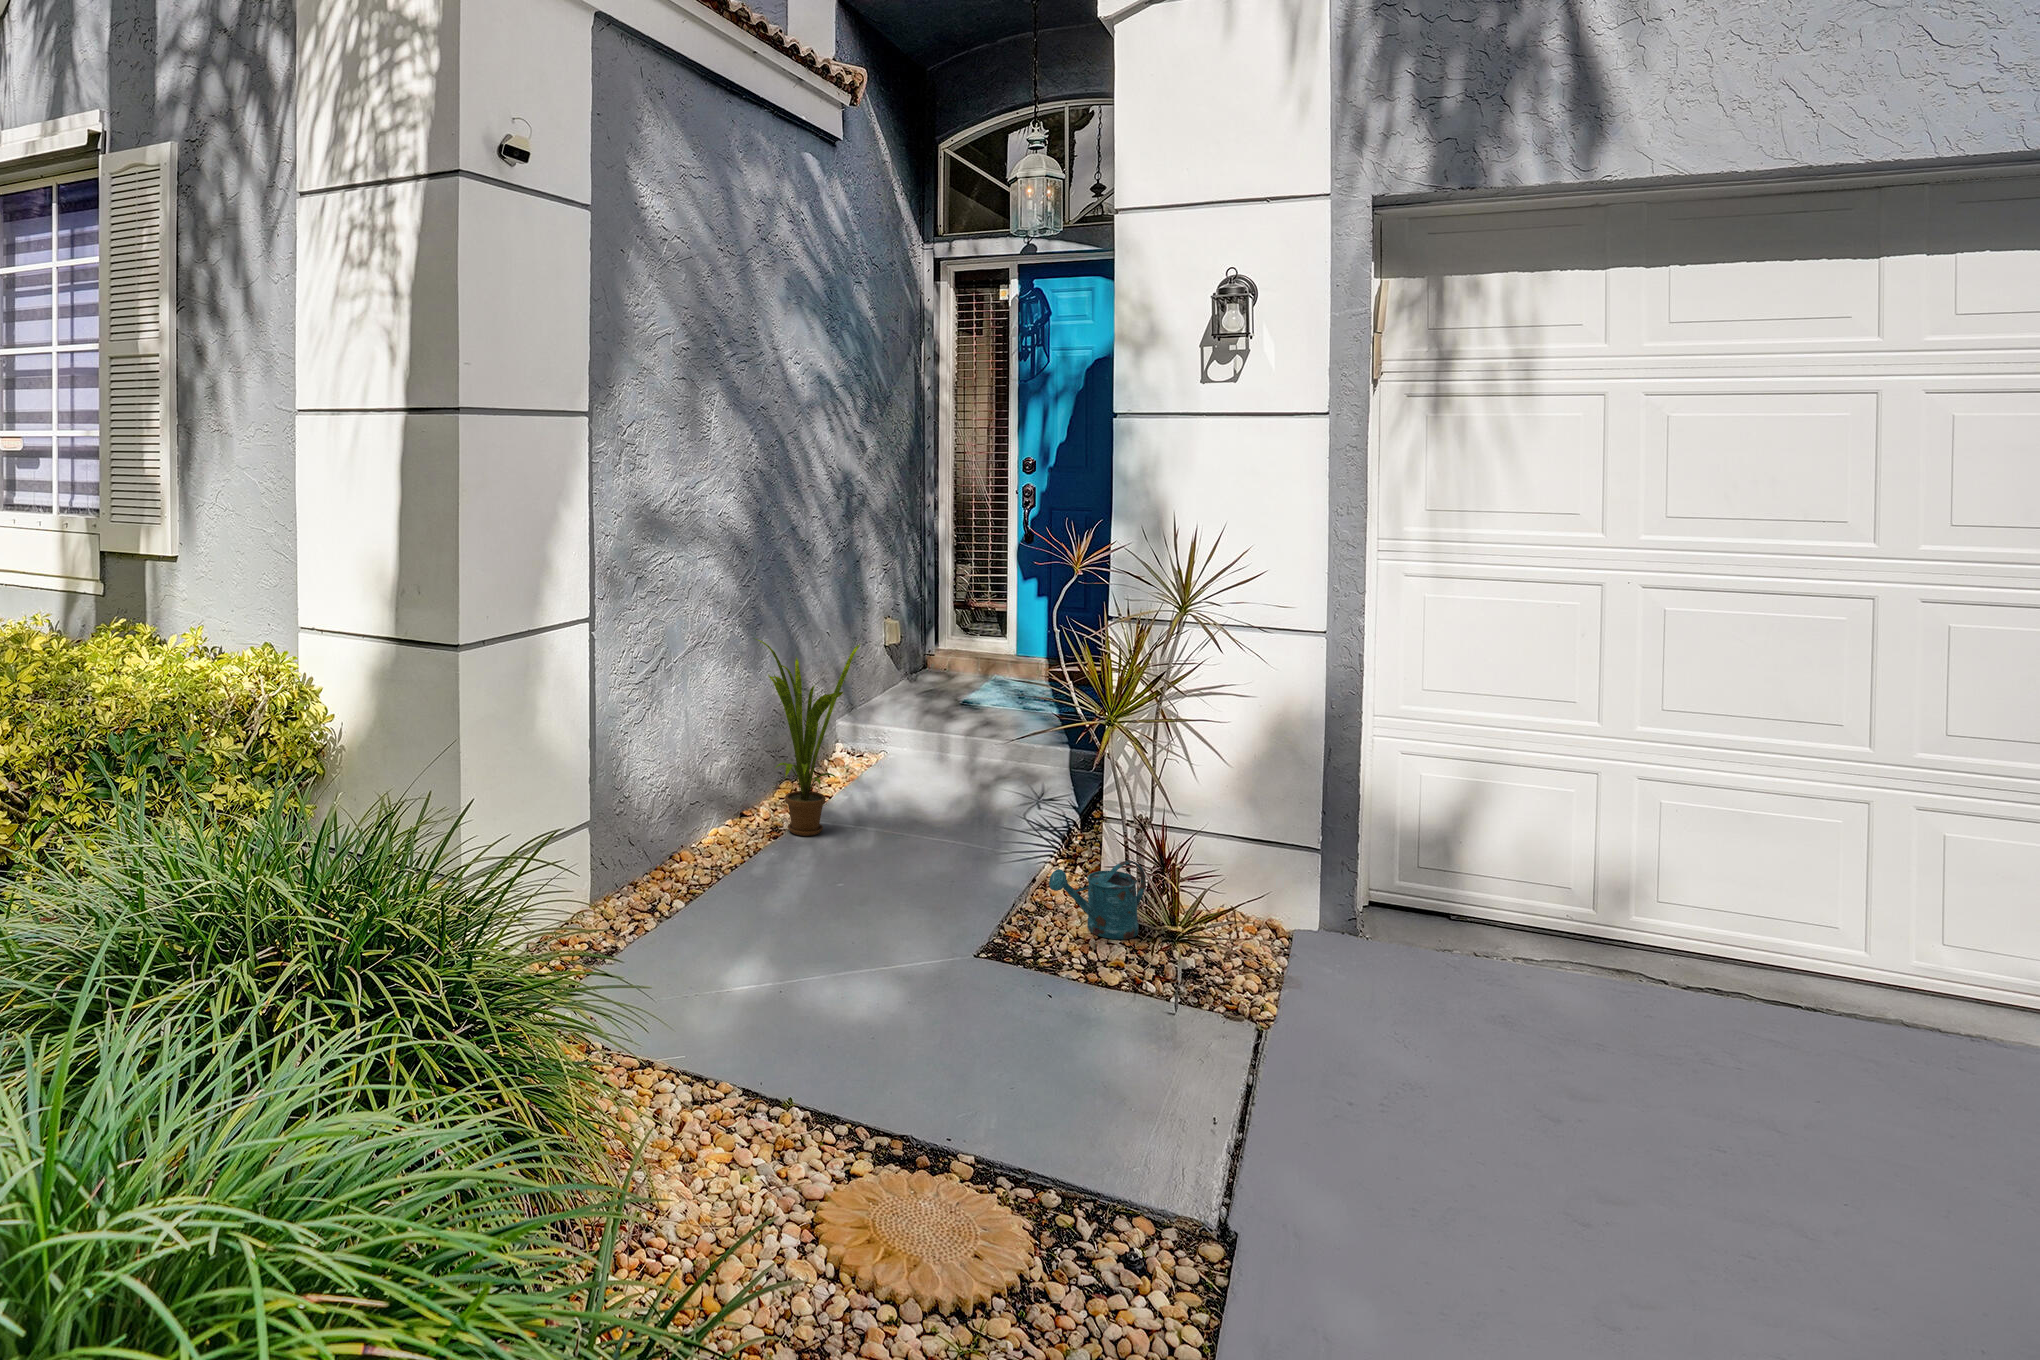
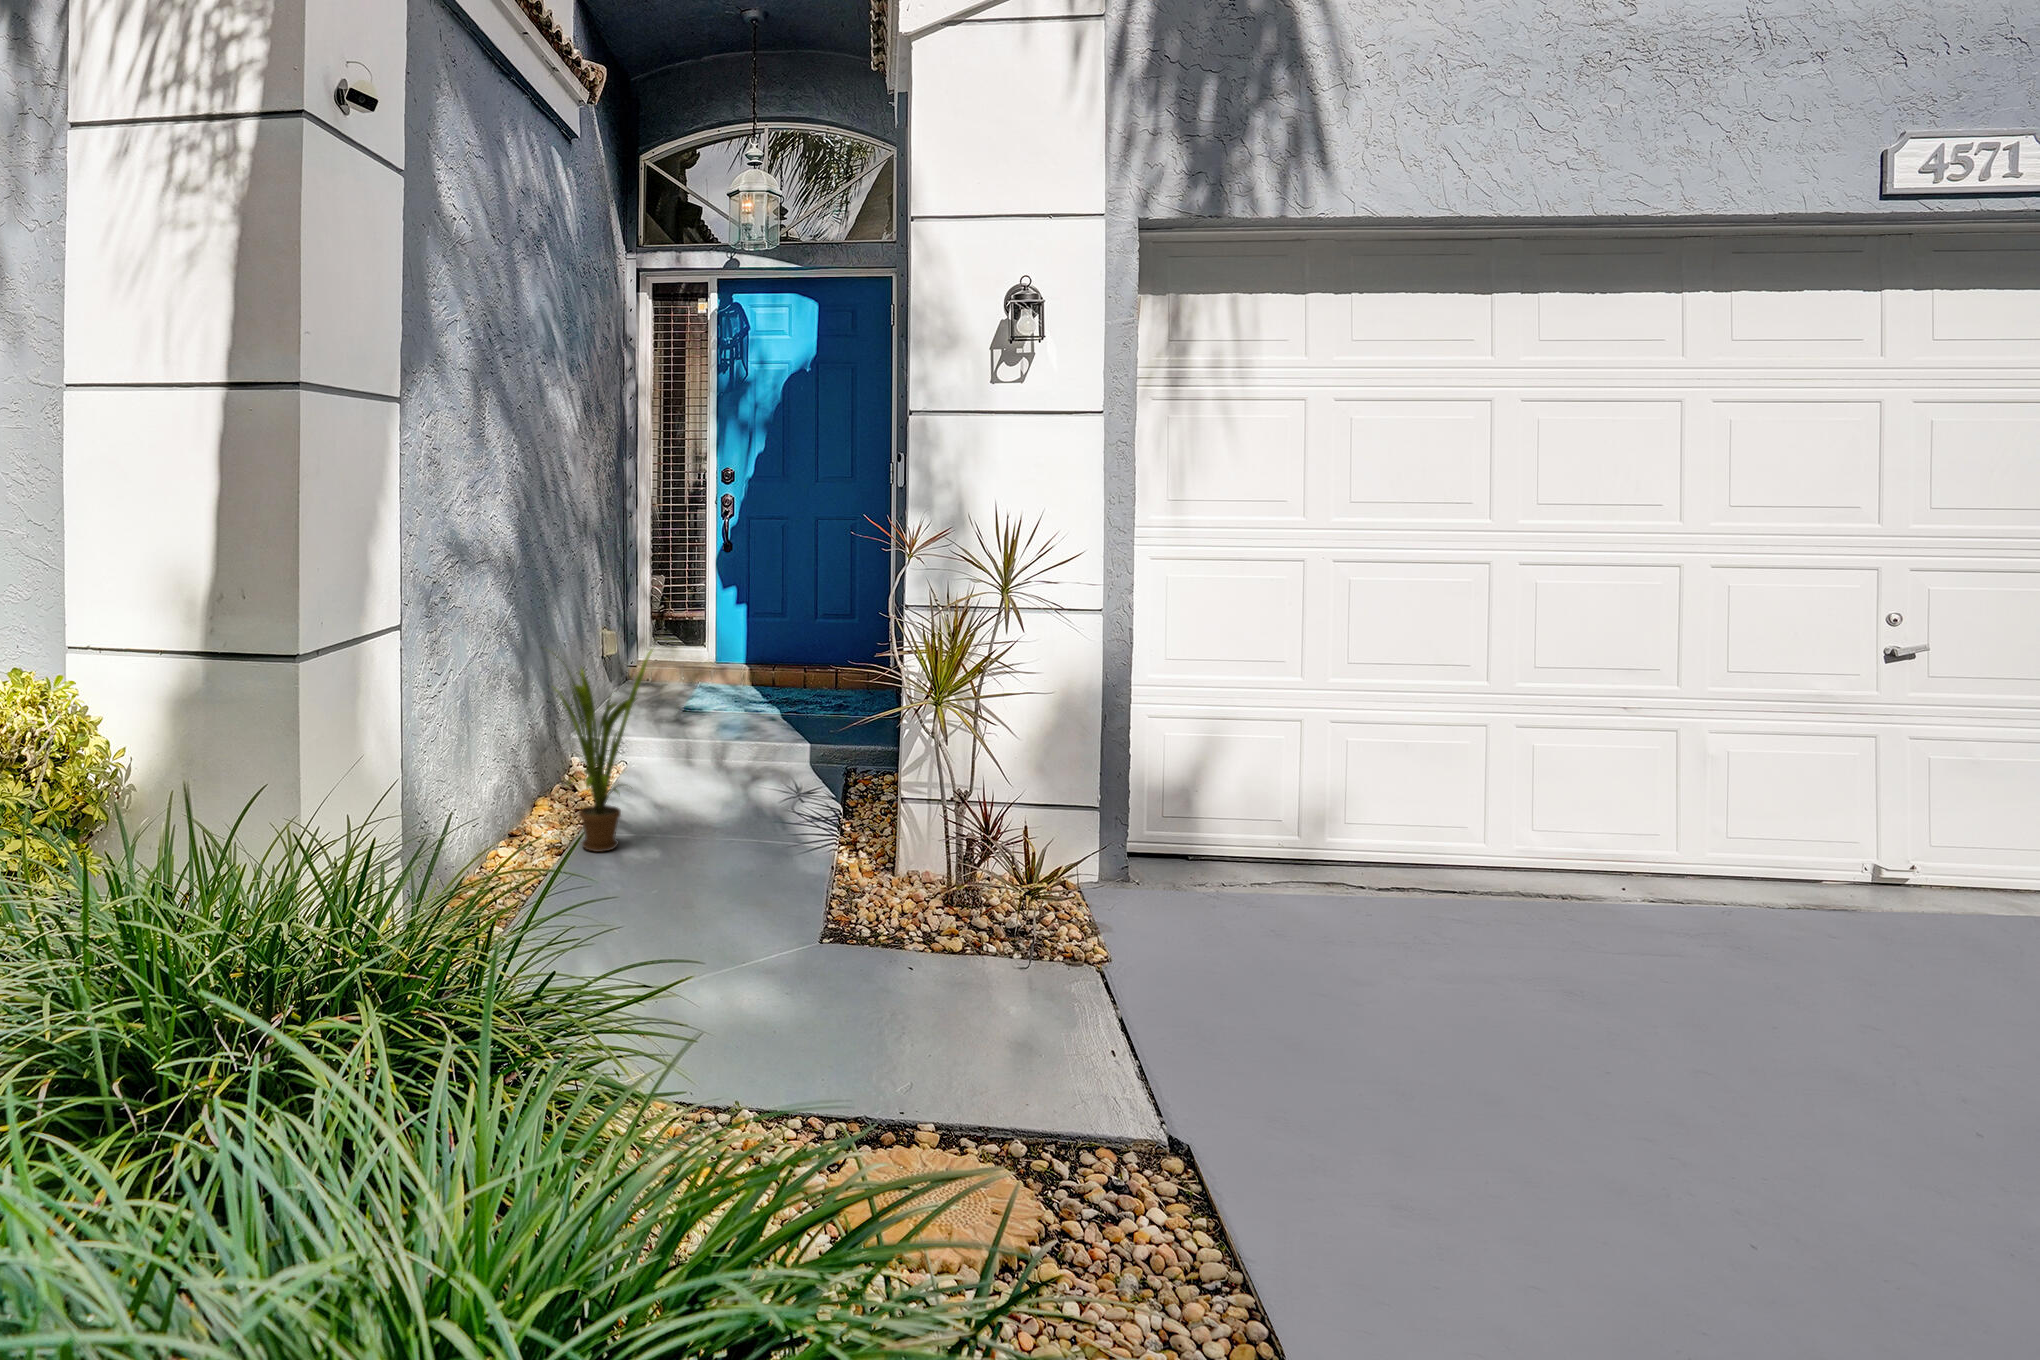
watering can: present [1049,861,1145,939] -> none [887,835,963,911]

